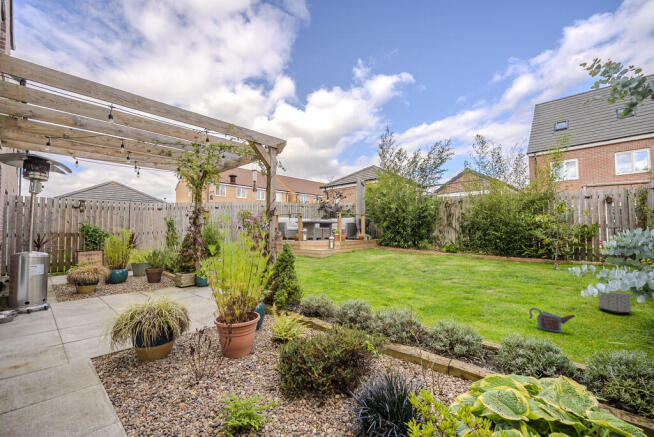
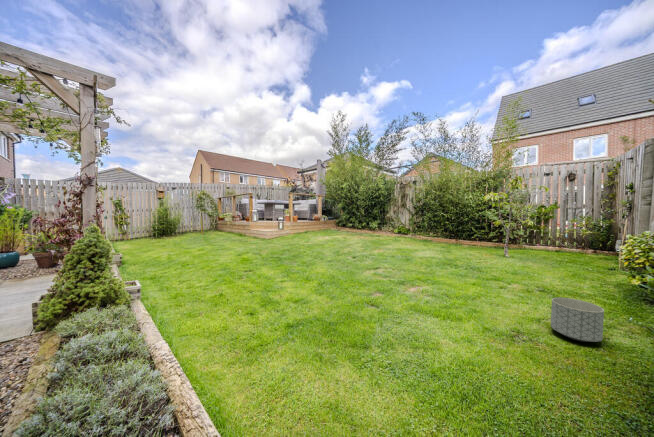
watering can: present [529,308,575,333] -> none [421,346,501,403]

